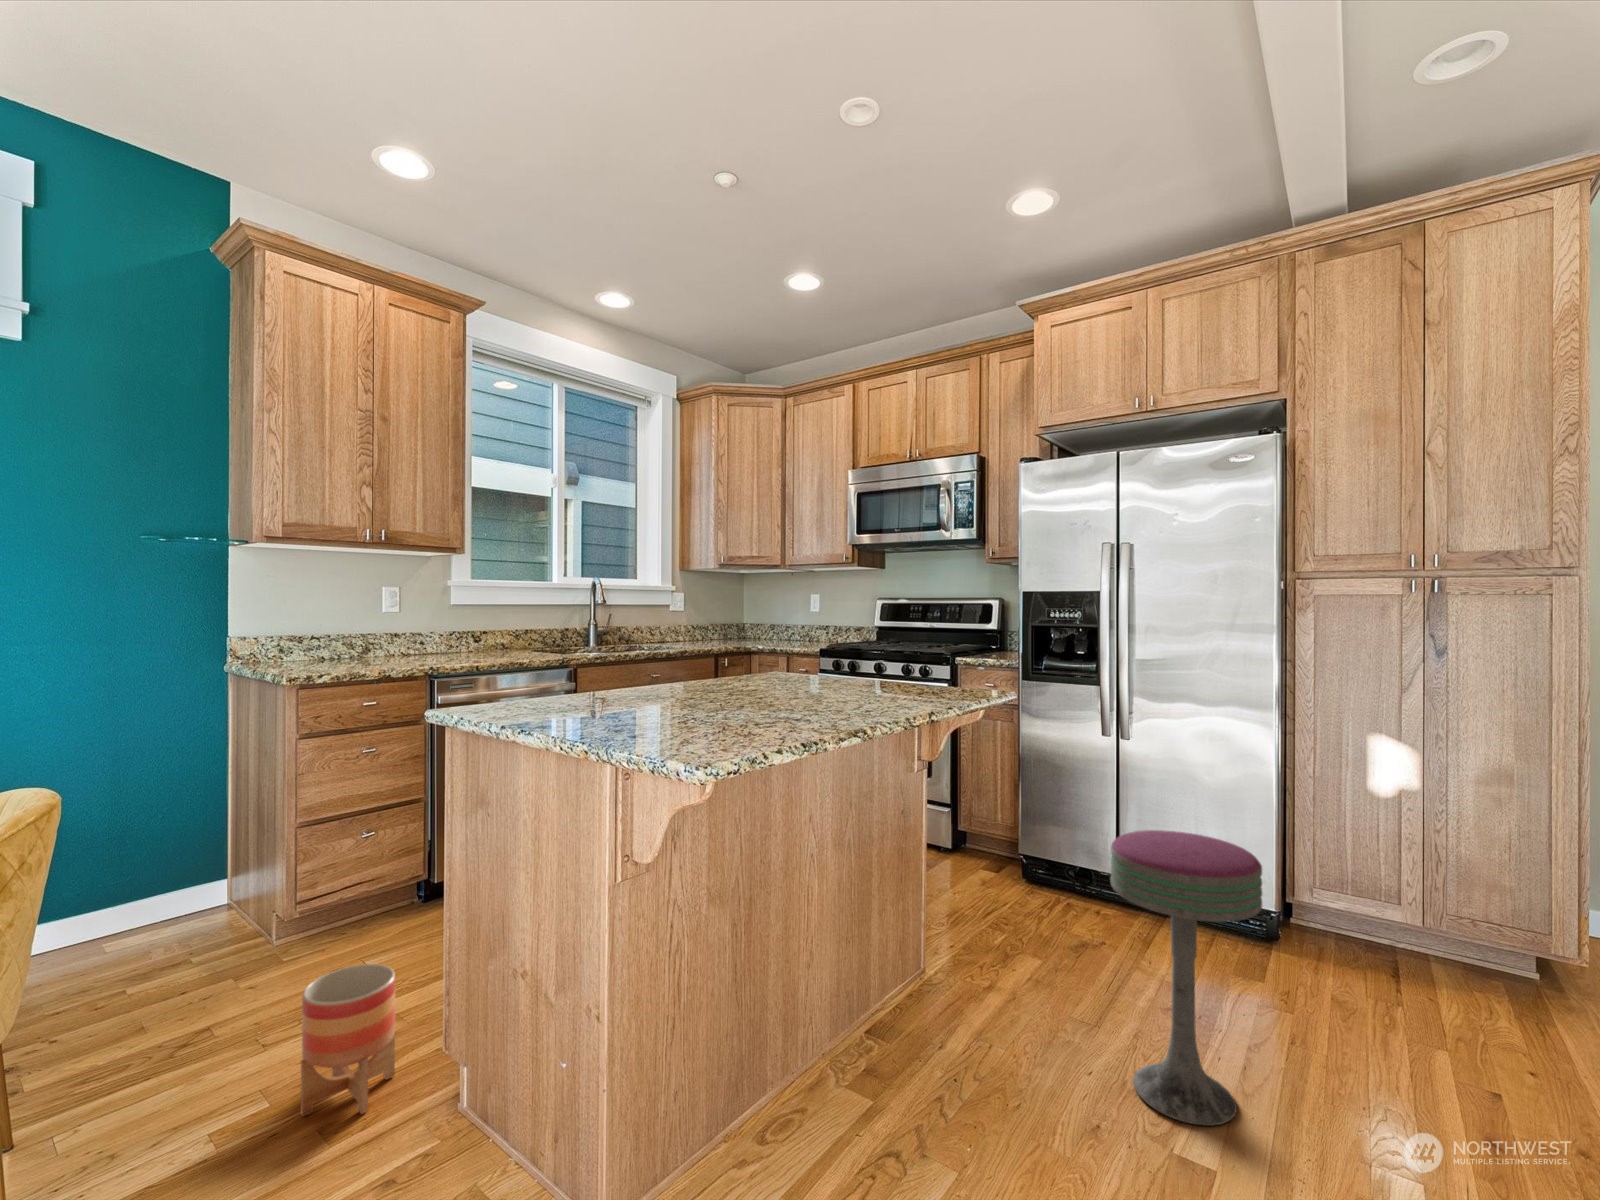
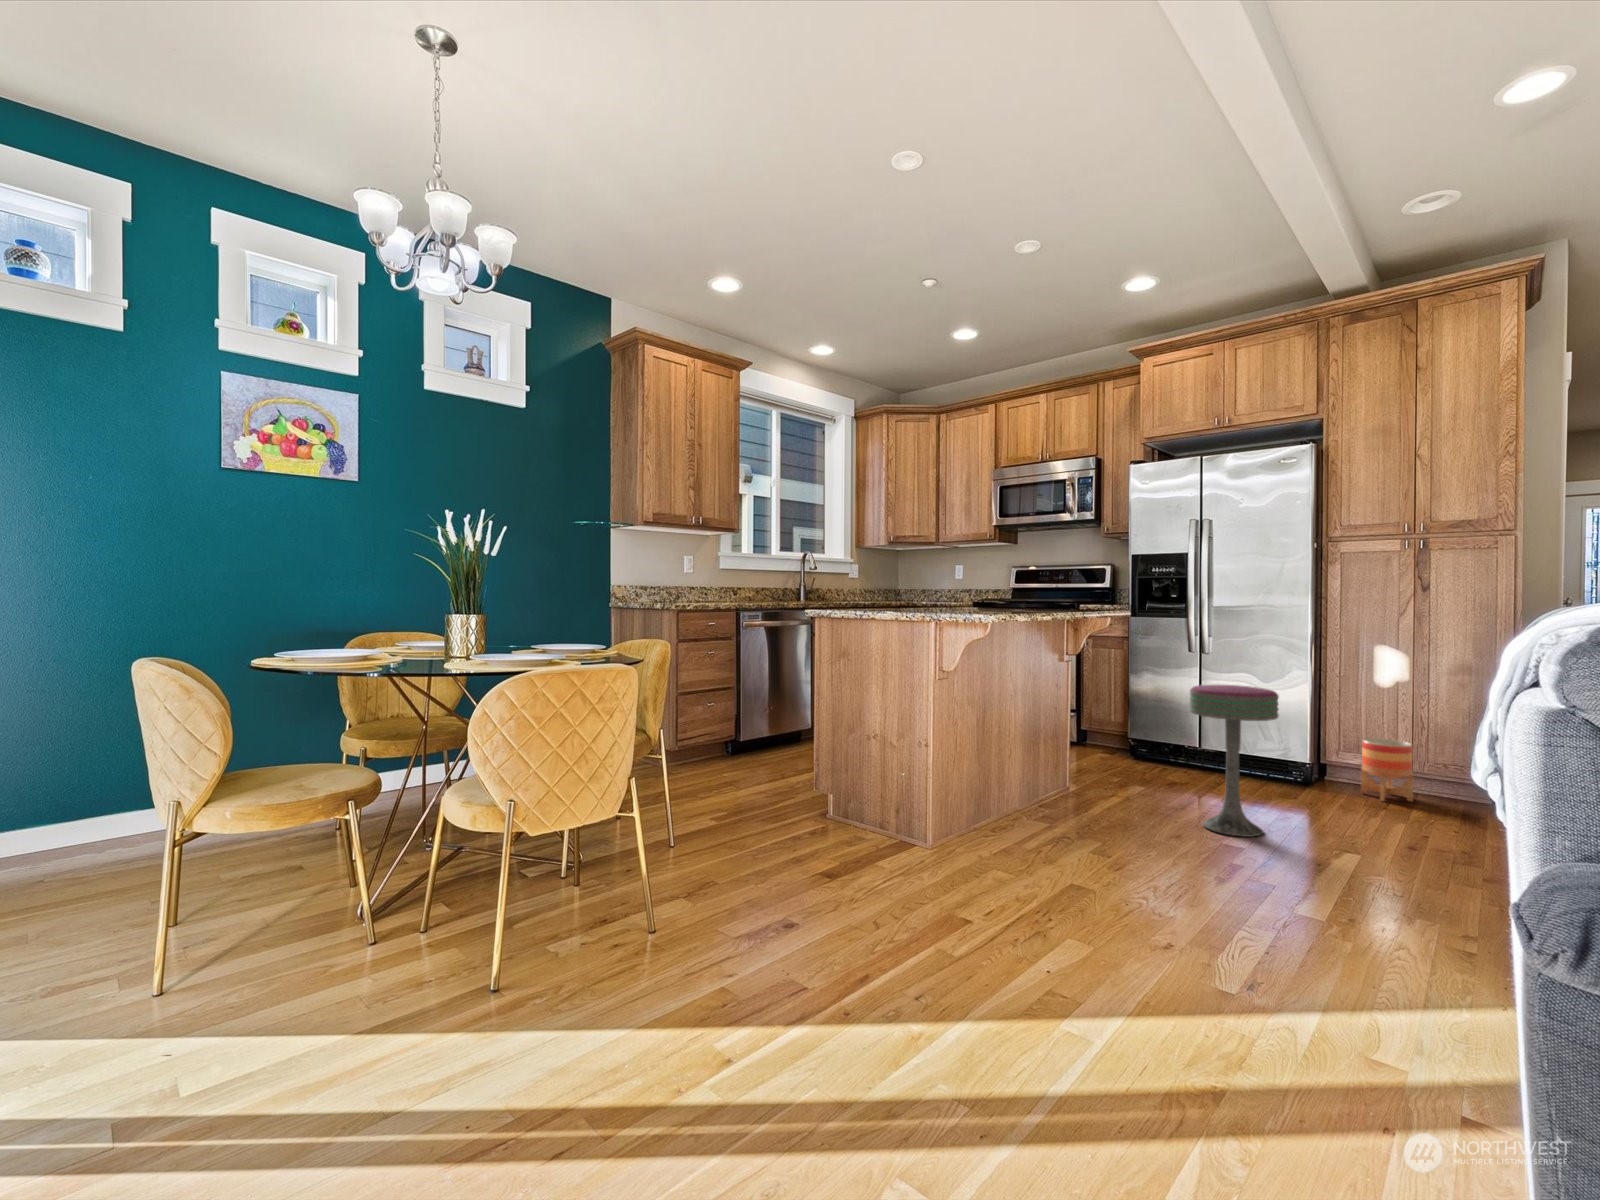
planter: present [301,964,395,1116] -> present [1361,738,1413,802]

